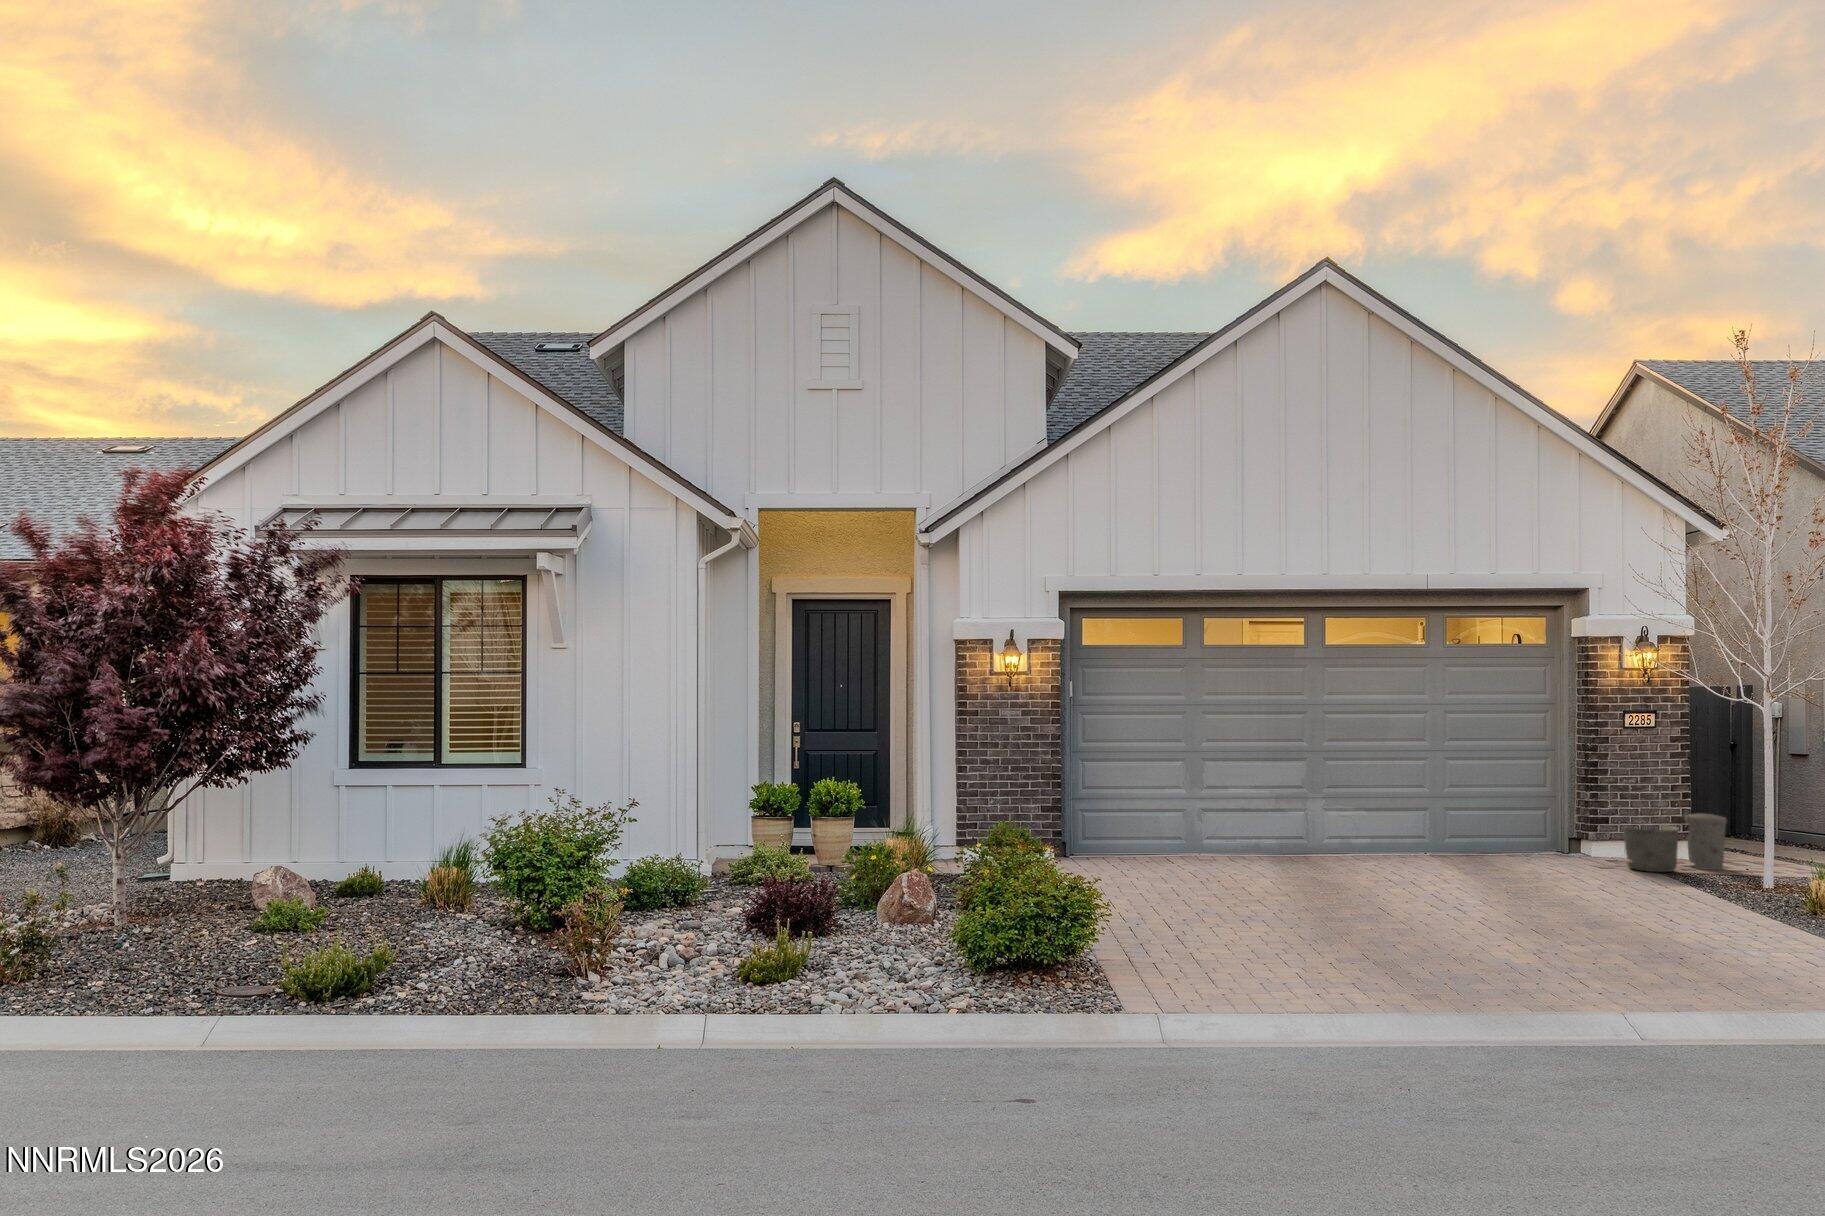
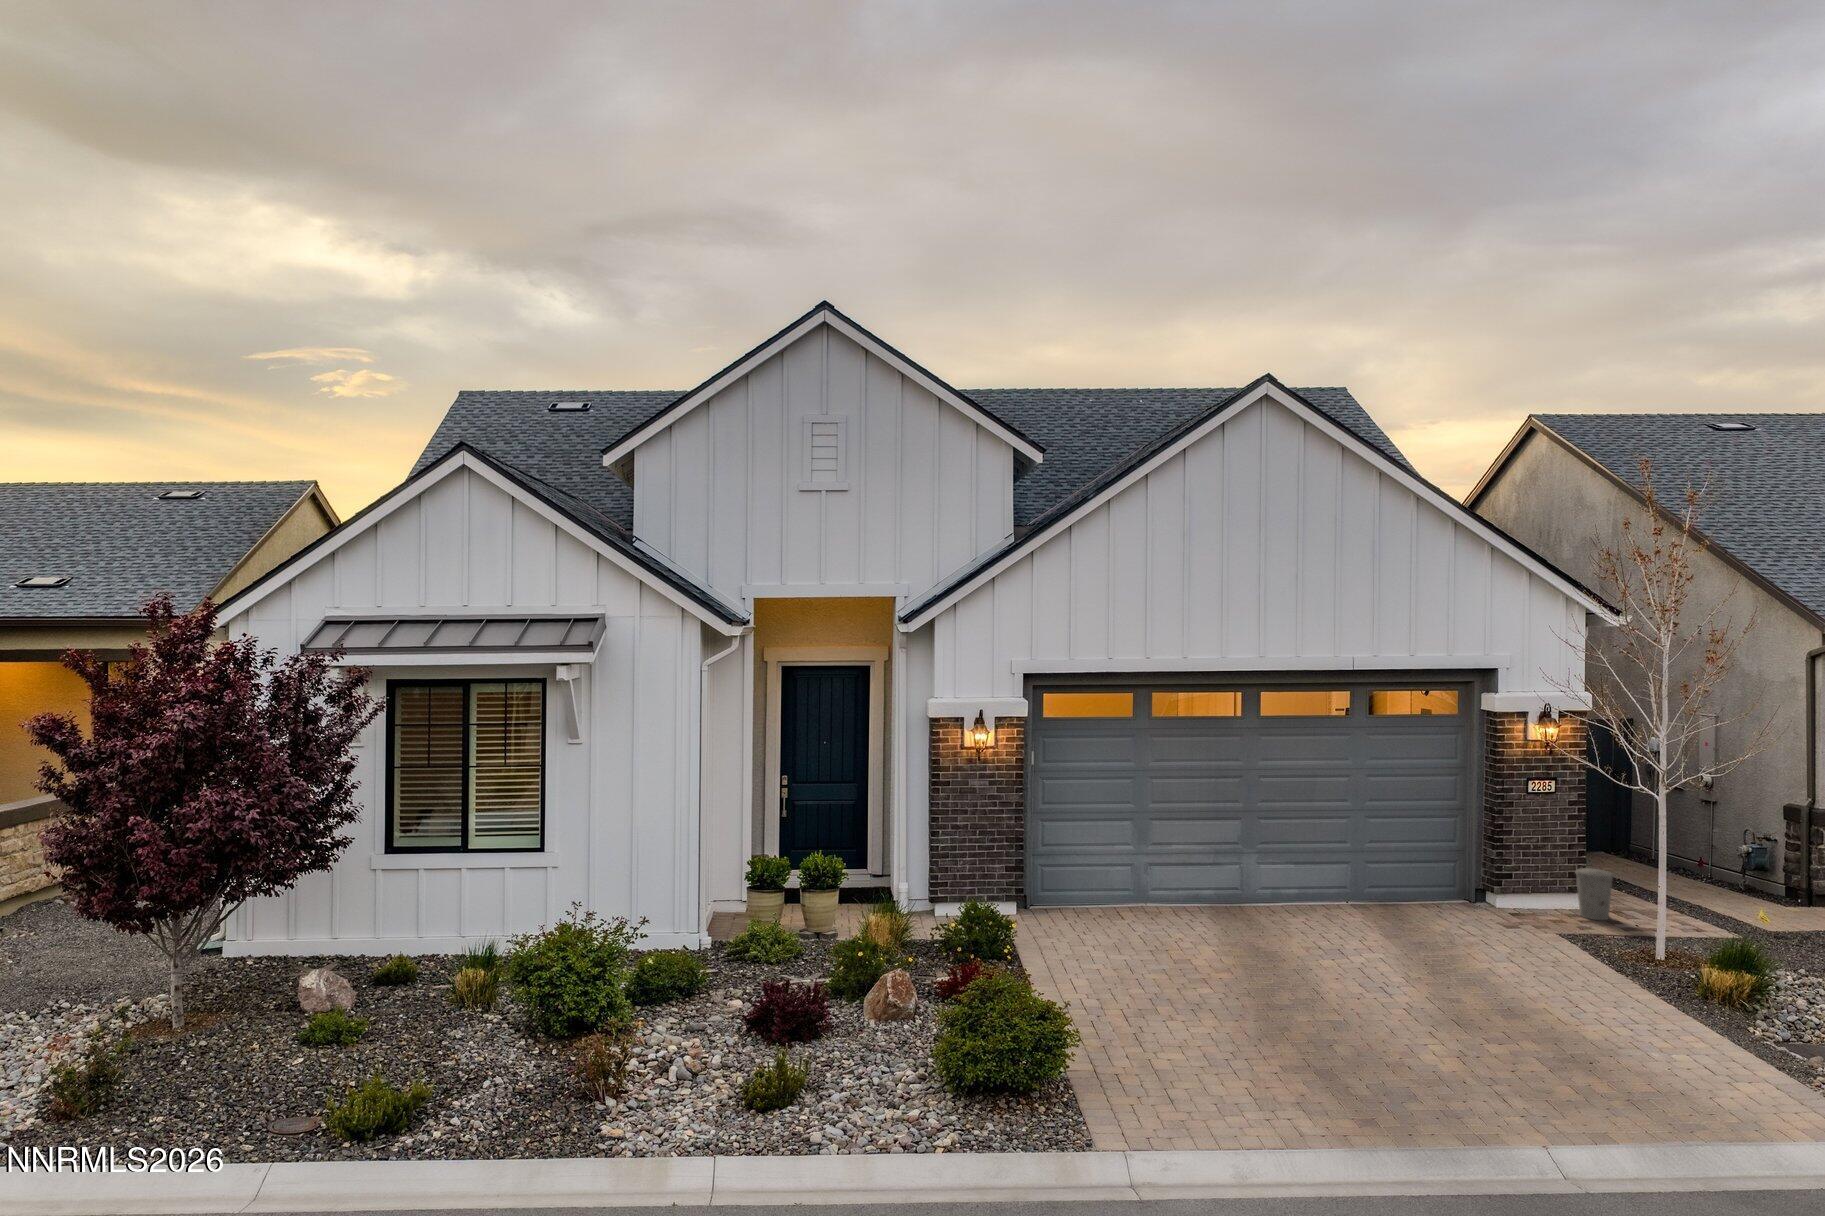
planter: present [1623,825,1678,872] -> none [1522,878,1571,924]

